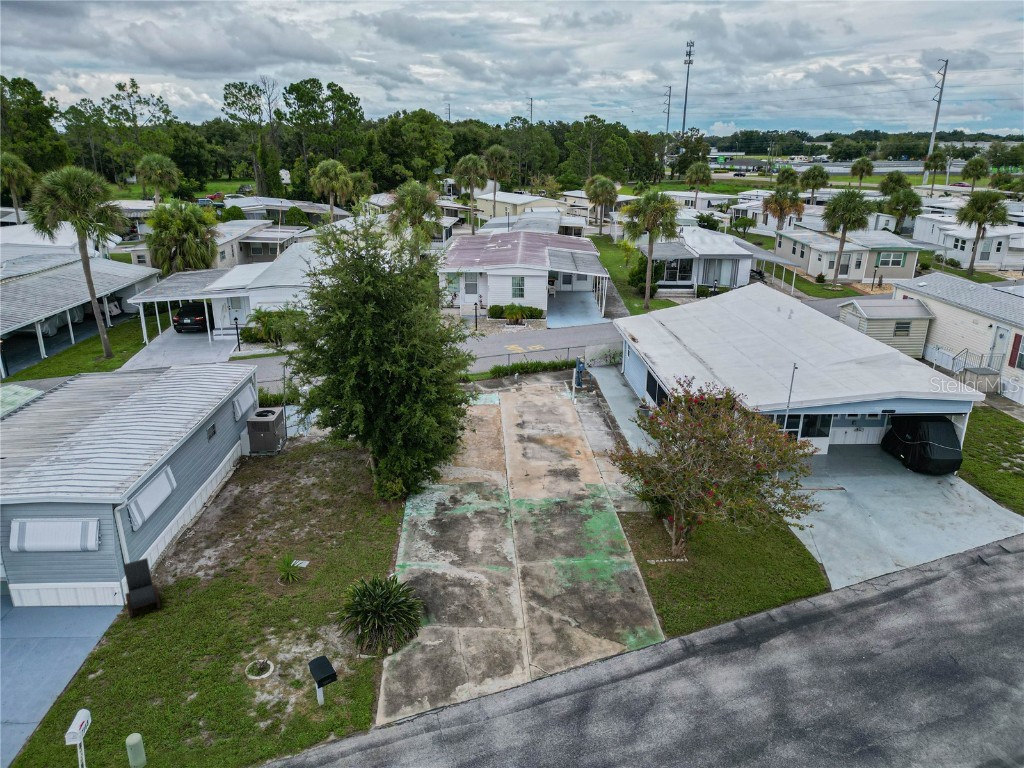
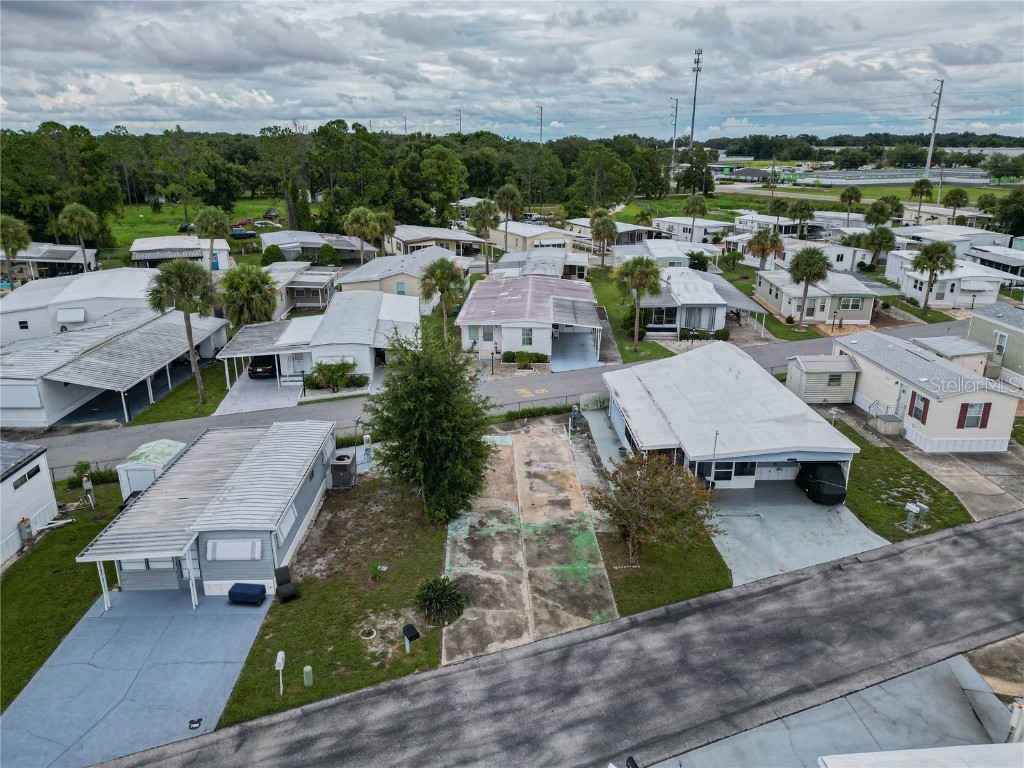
bench: none [44,586,110,622] -> present [228,583,266,606]

